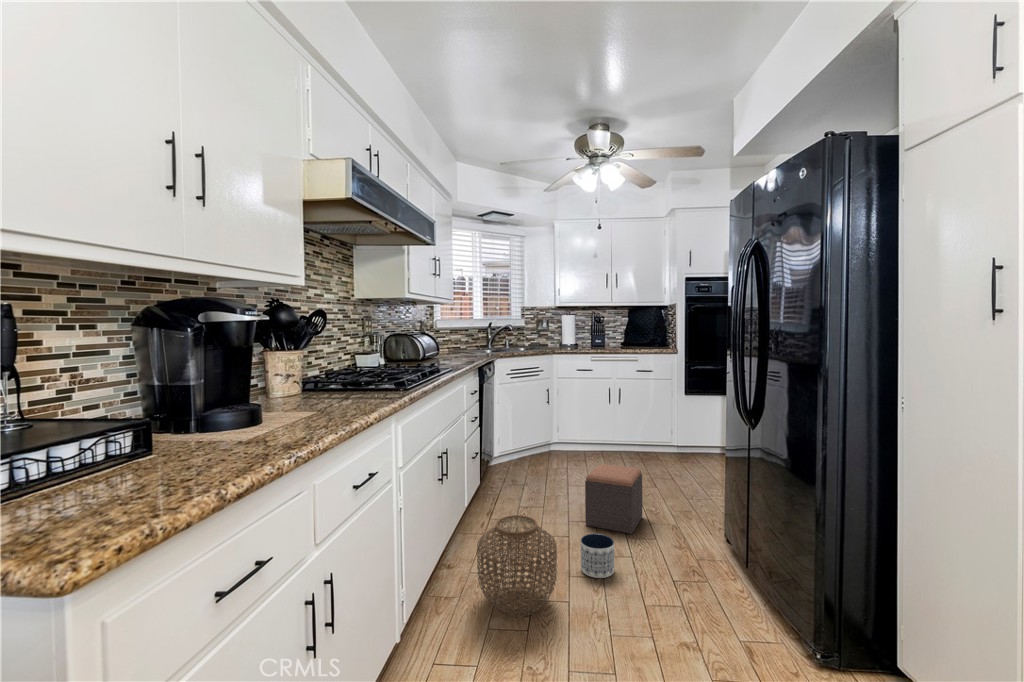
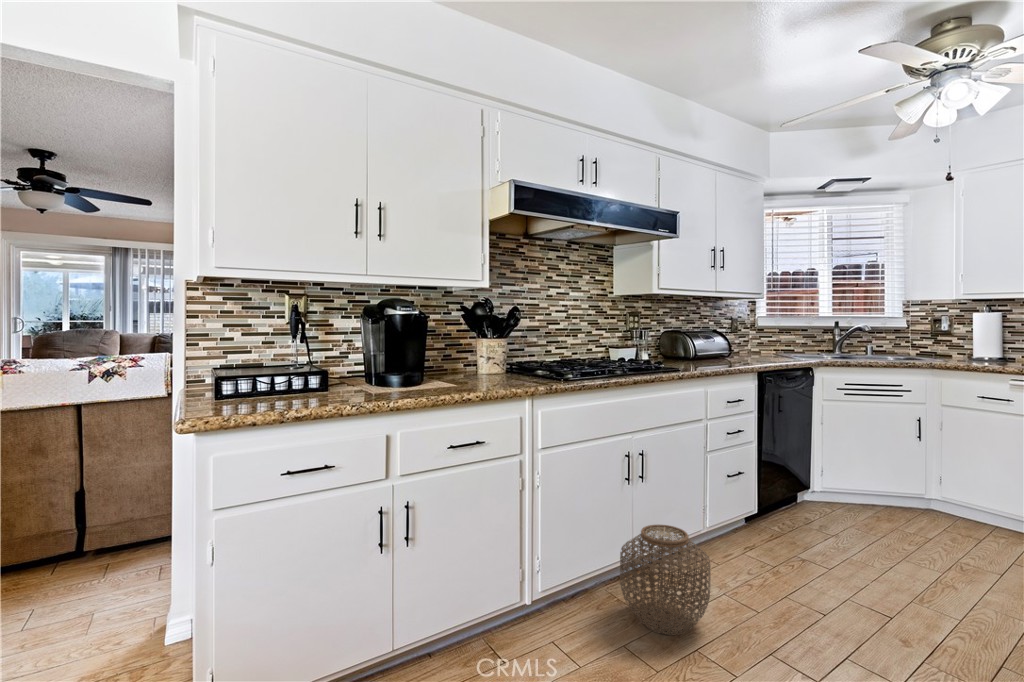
footstool: present [585,464,642,534] -> none [853,524,971,632]
planter: present [581,534,614,578] -> none [775,591,824,652]

